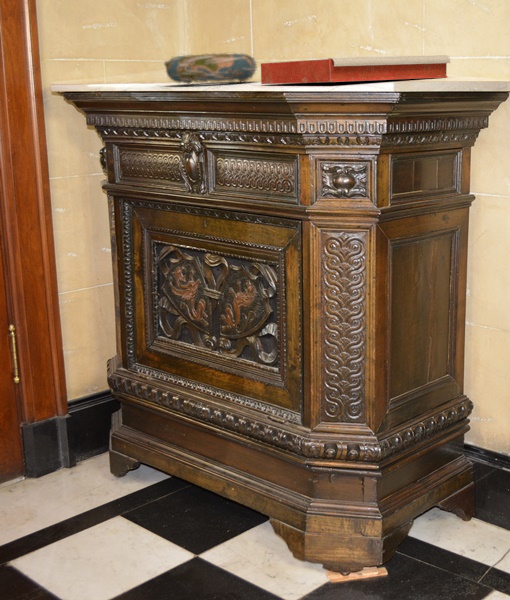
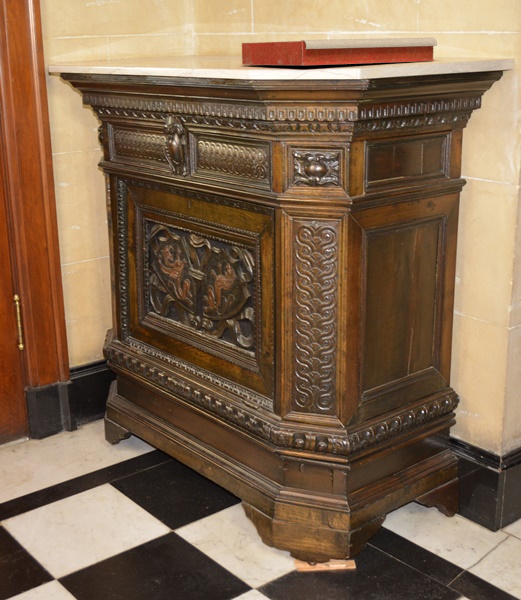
decorative bowl: present [164,53,257,84] -> none [155,30,250,61]

